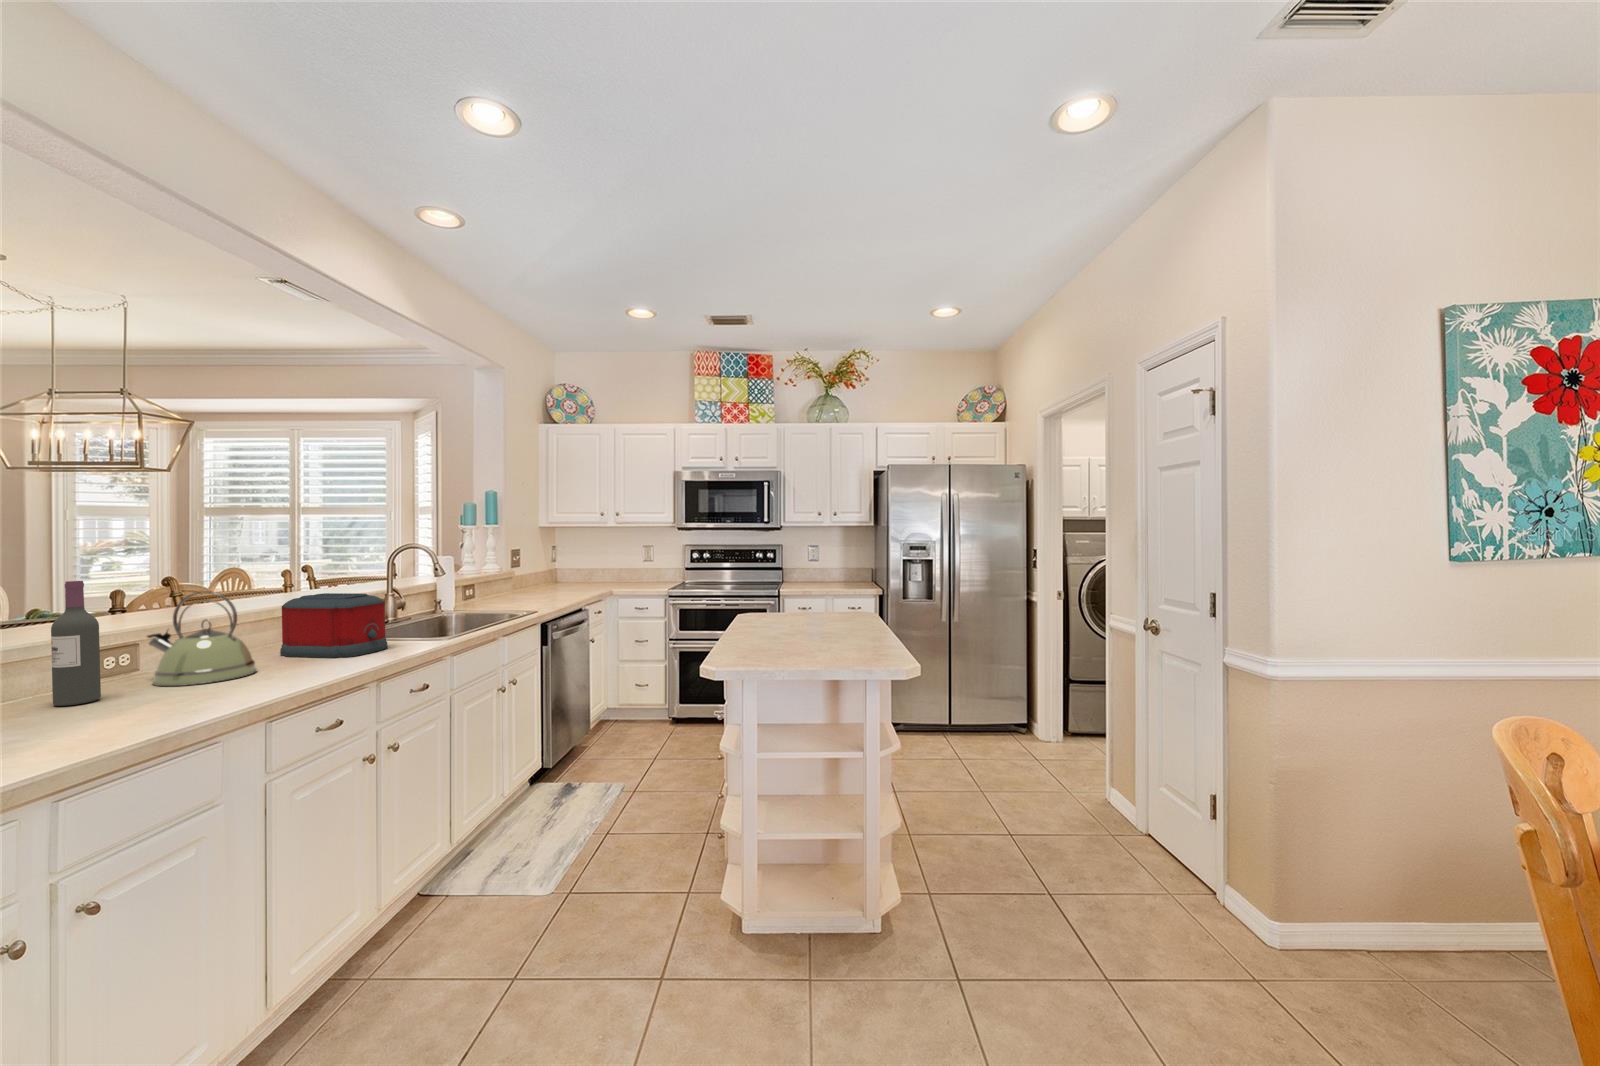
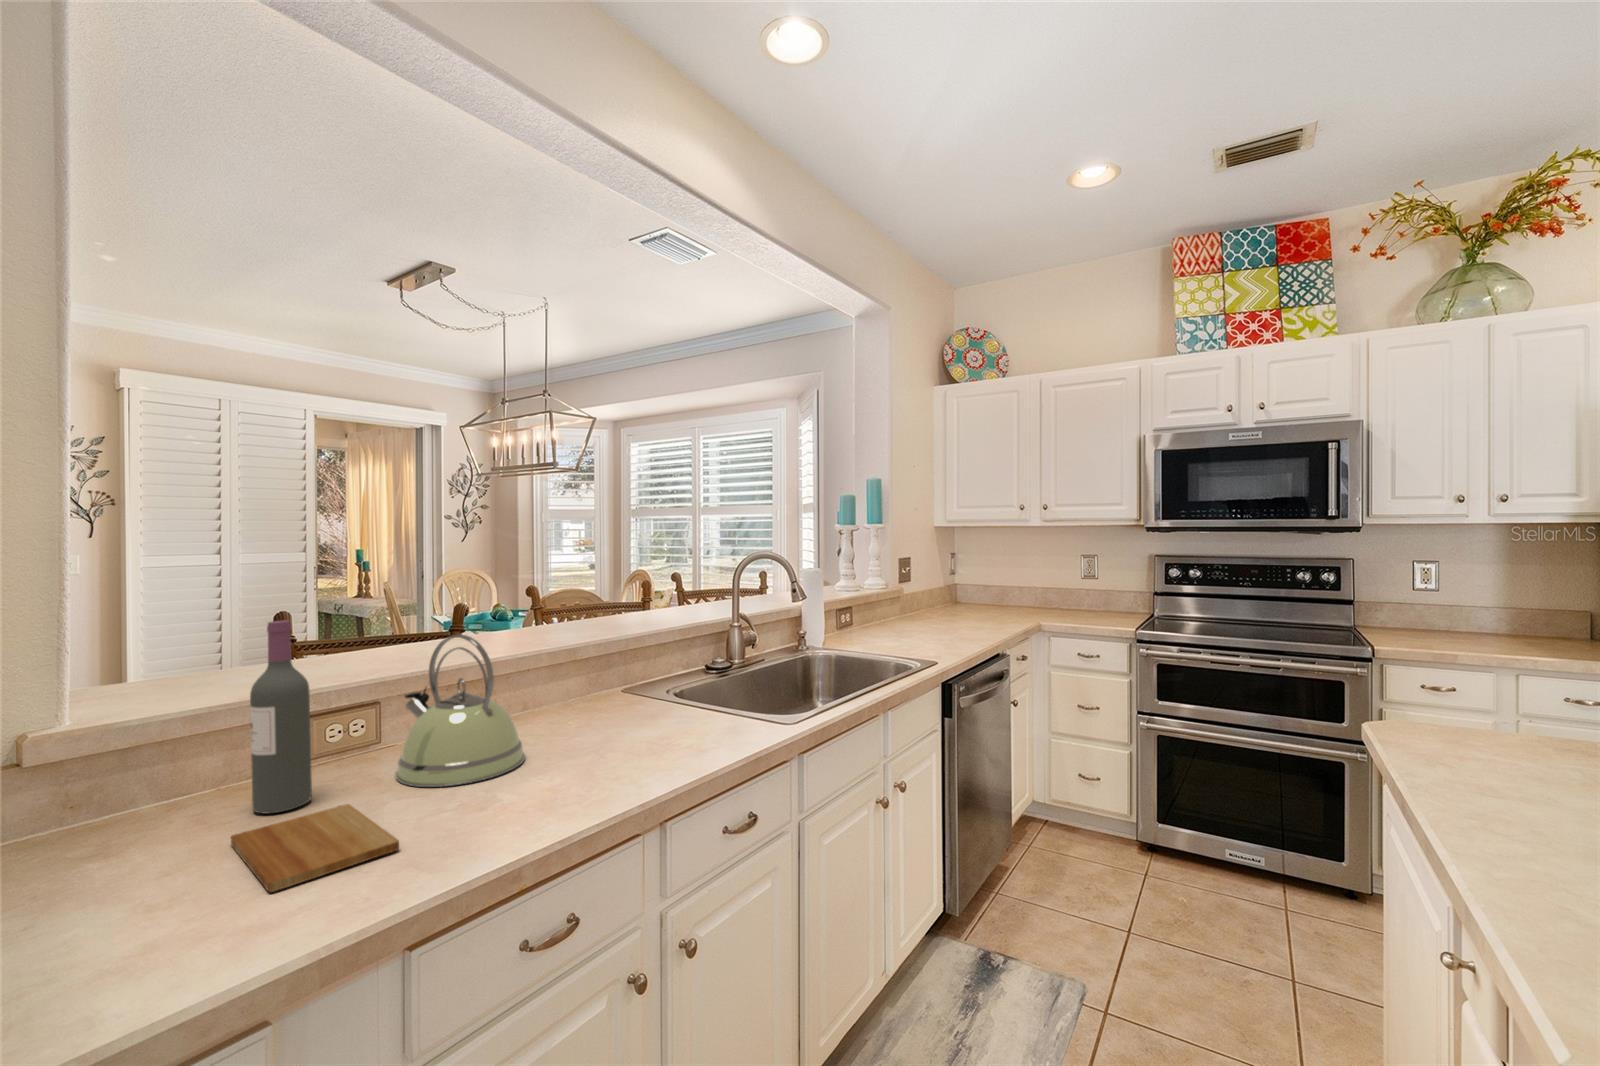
toaster: present [280,593,387,658] -> none [580,633,709,746]
cutting board: none [72,692,218,717] -> present [231,804,399,892]

